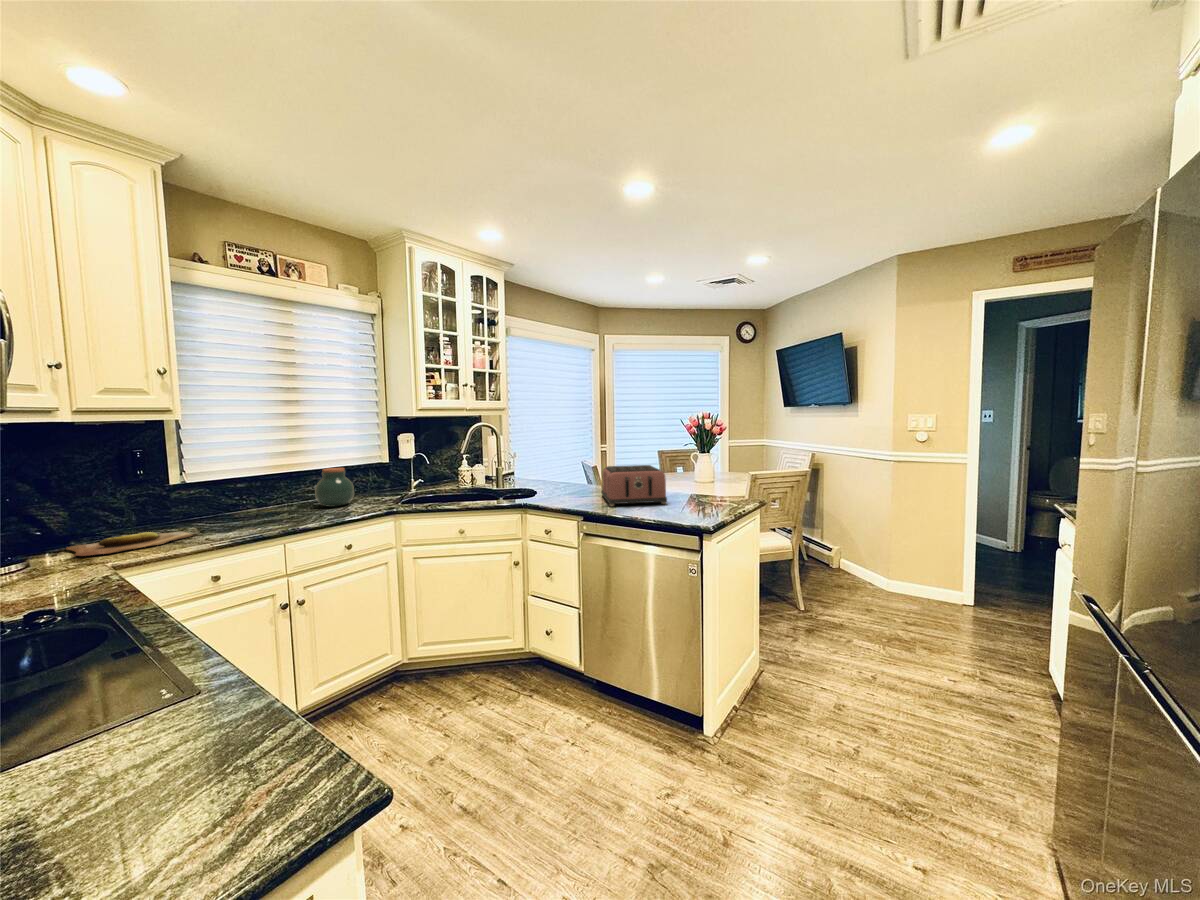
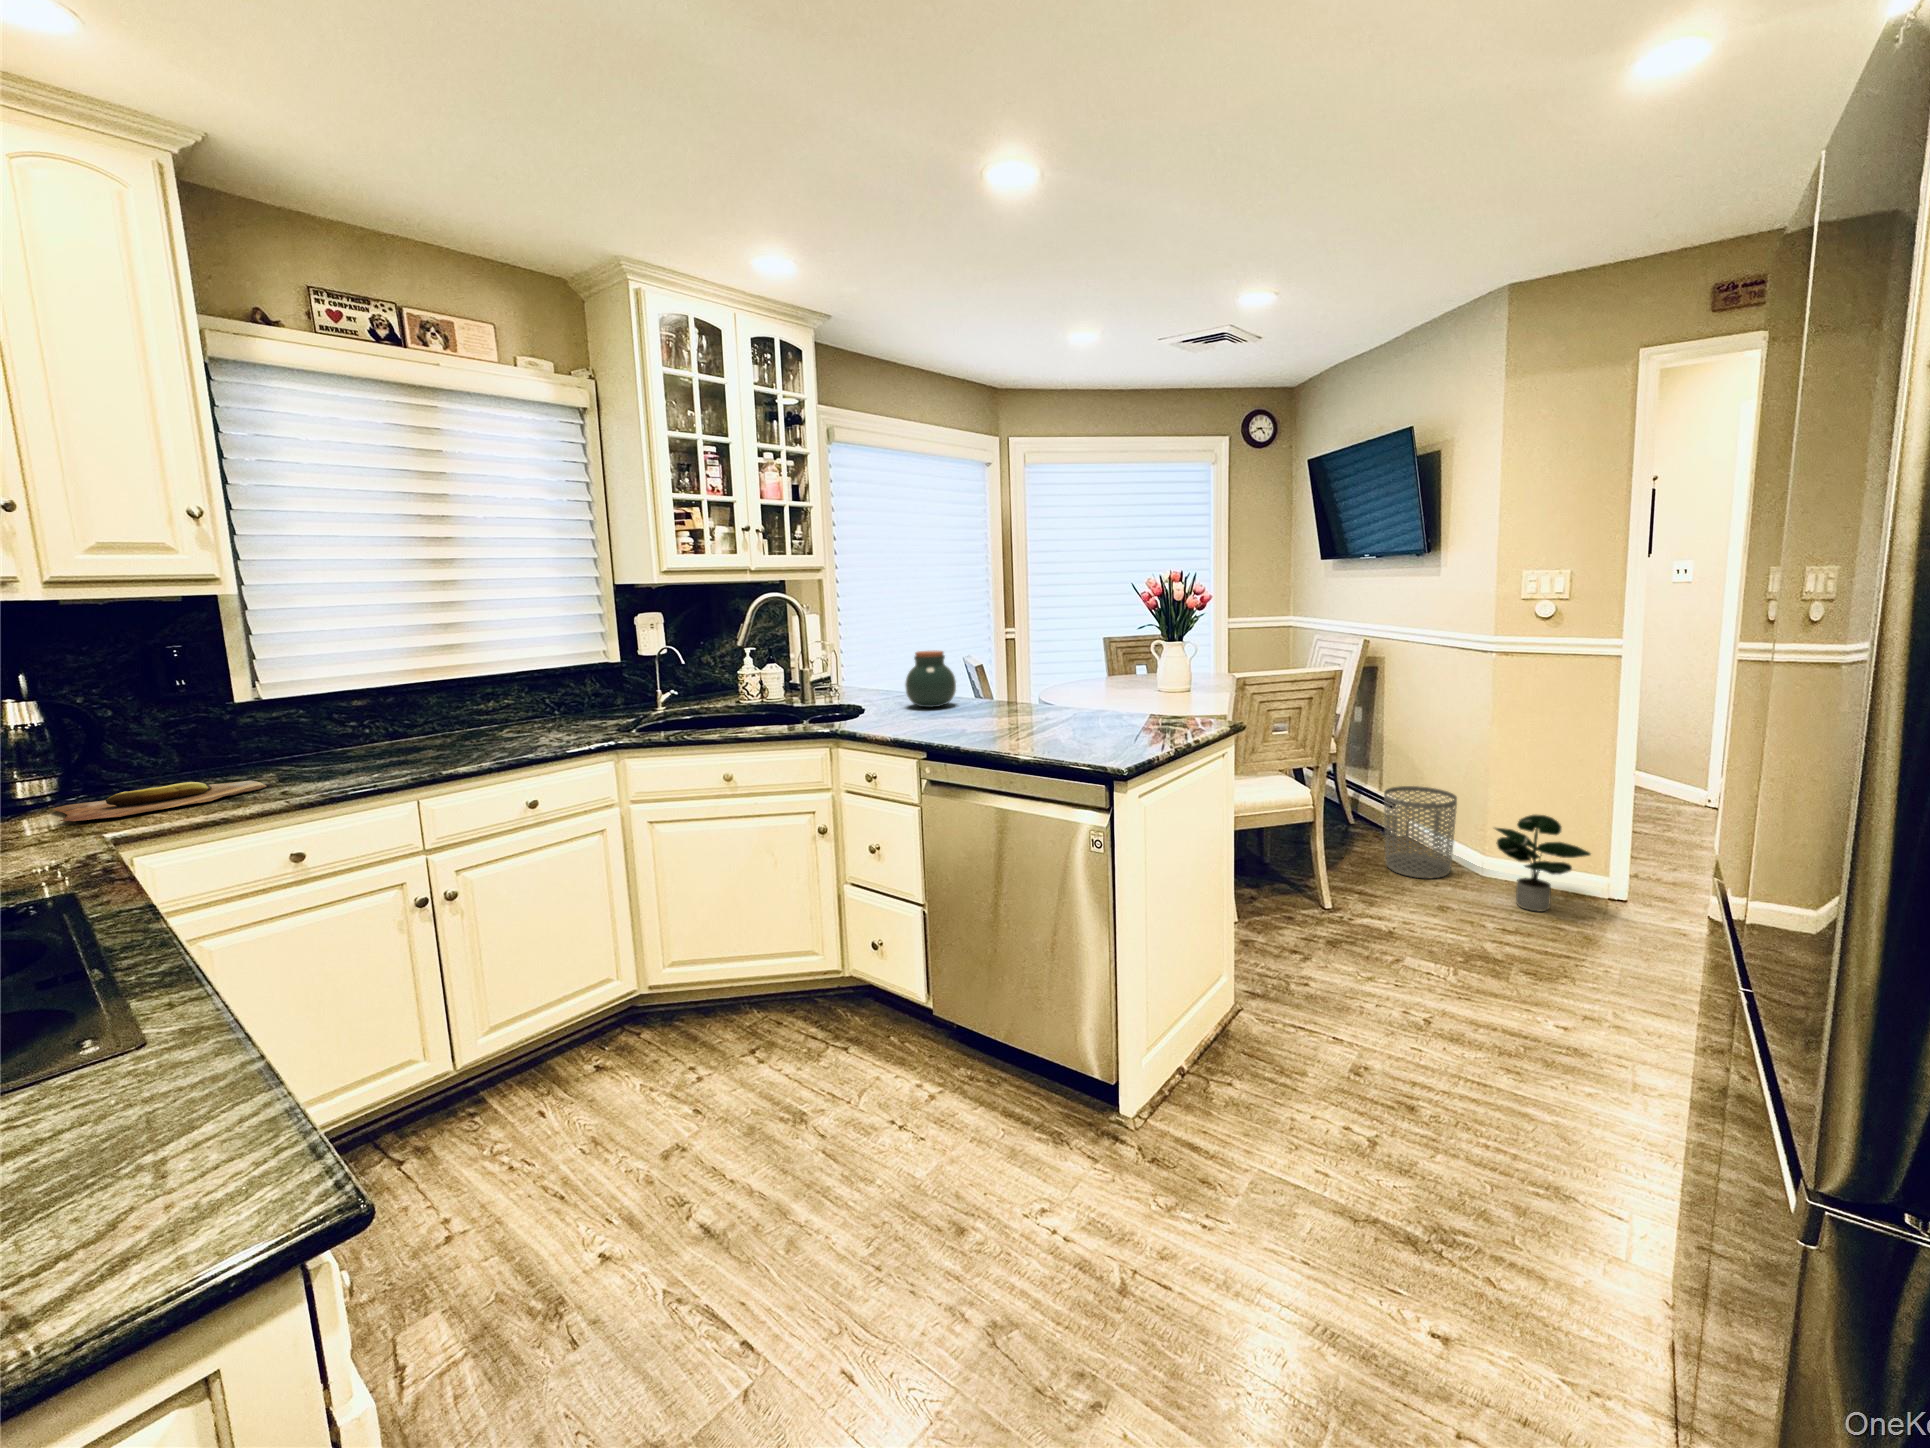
toaster: present [602,465,667,506] -> none [970,664,1074,735]
jar: present [315,468,354,507] -> present [905,650,956,707]
waste bin: none [828,537,871,591] -> present [1384,786,1457,878]
potted plant: none [895,554,953,611] -> present [1495,814,1591,912]

